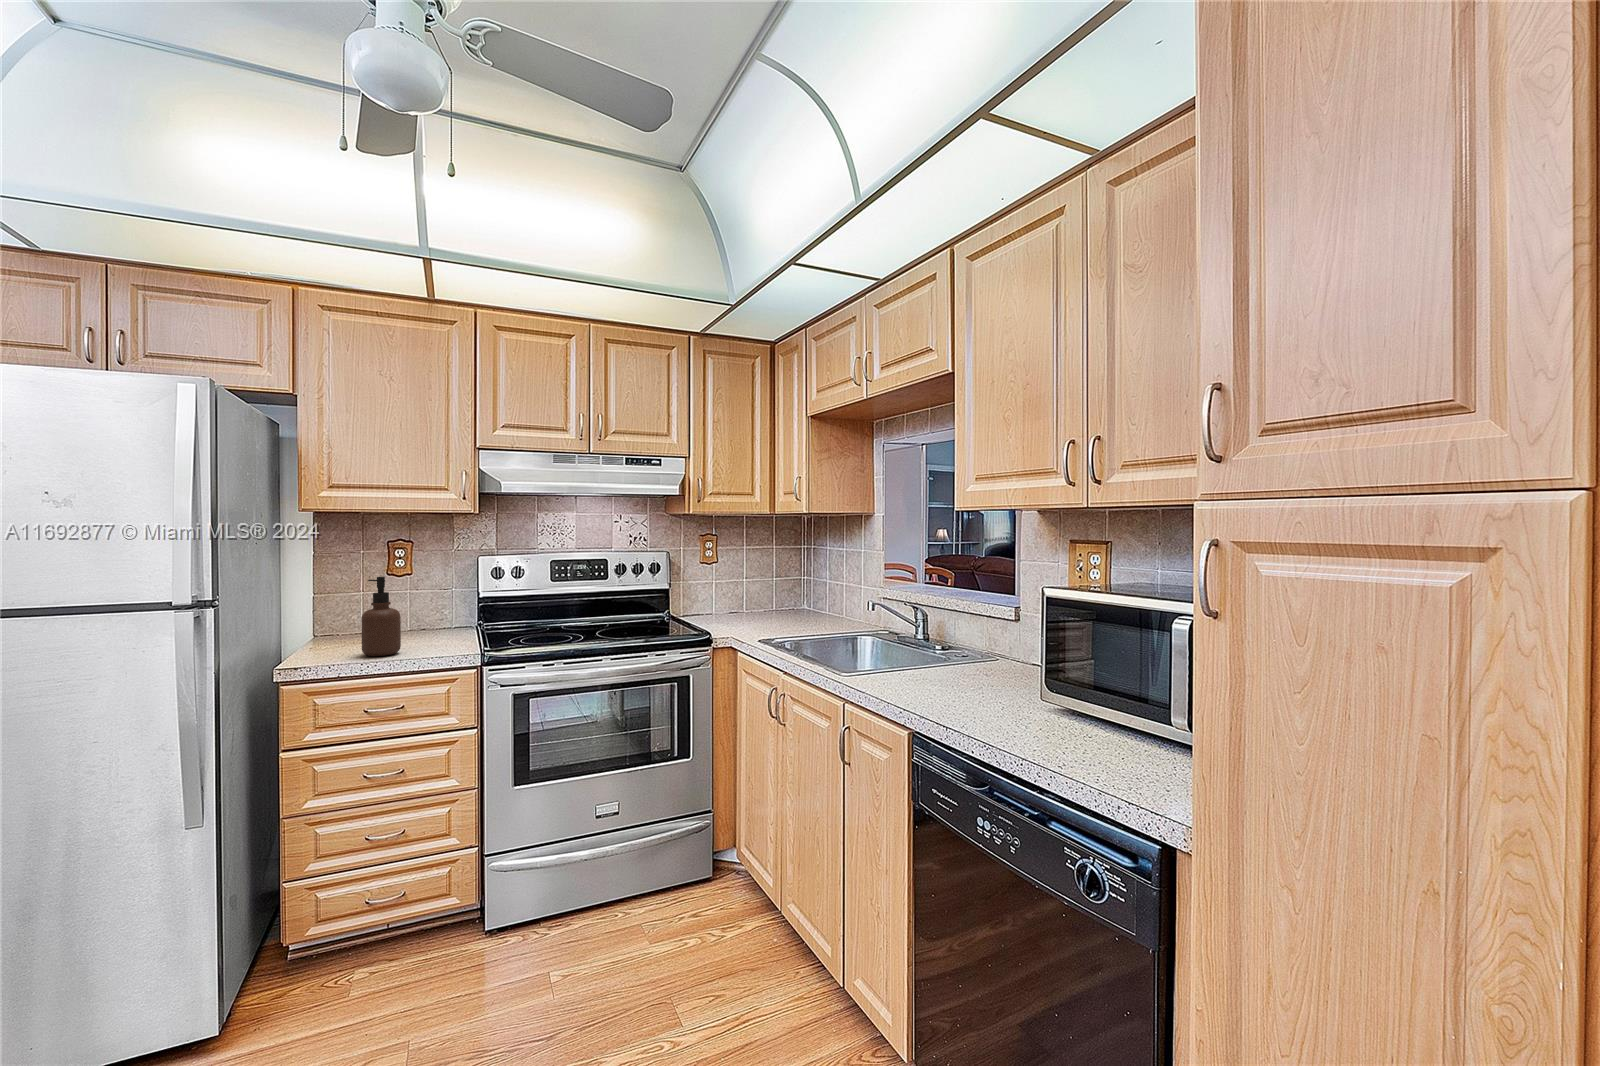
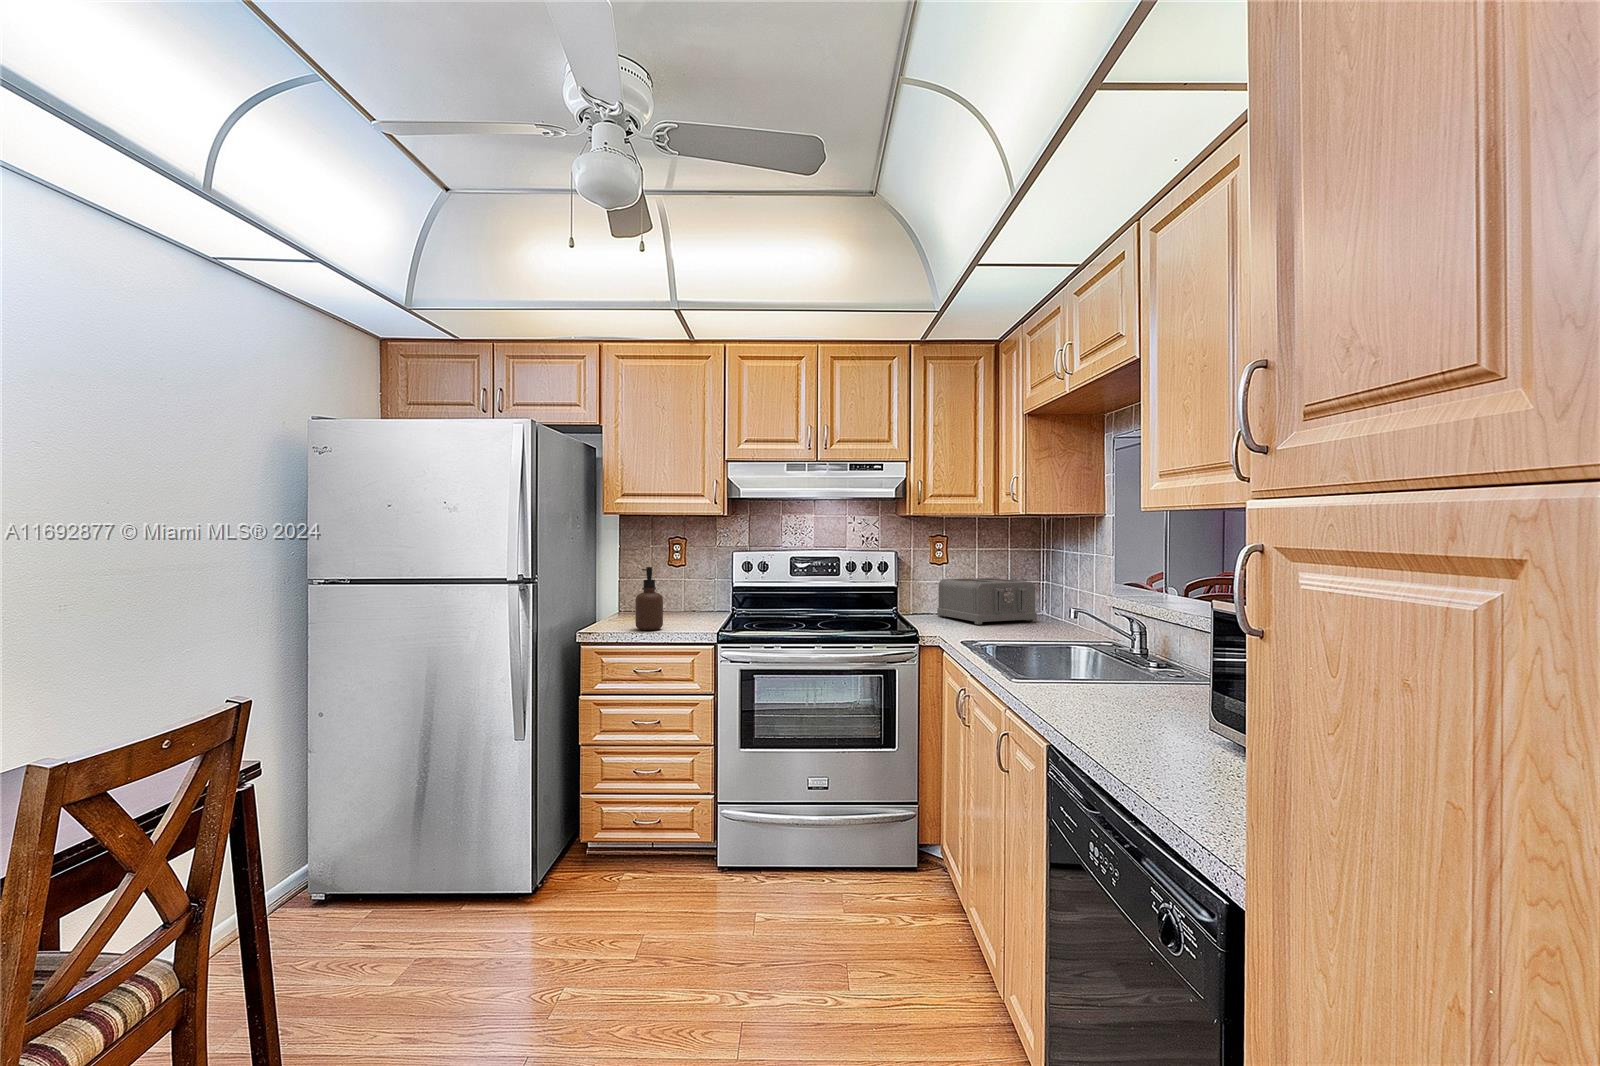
toaster: none [707,575,804,622] -> present [937,578,1037,624]

